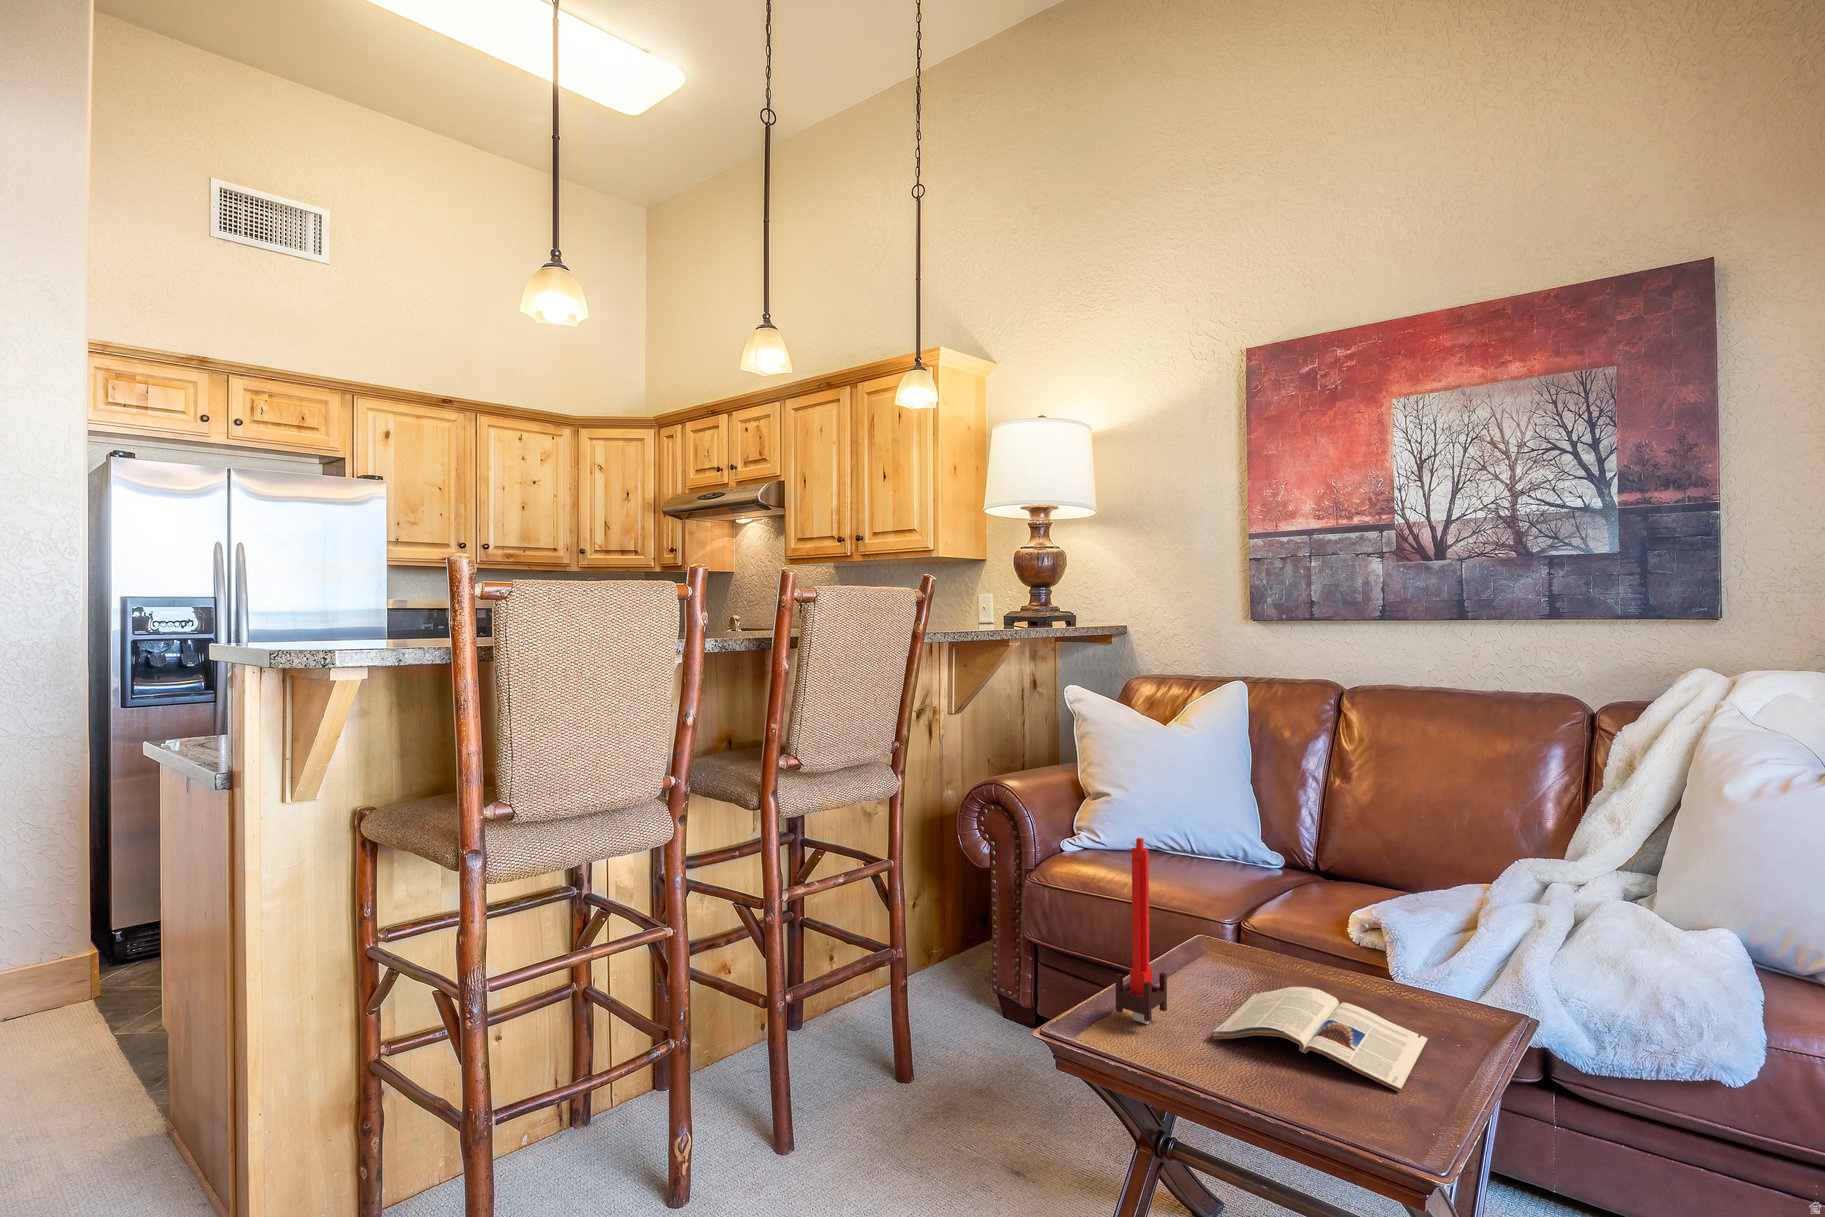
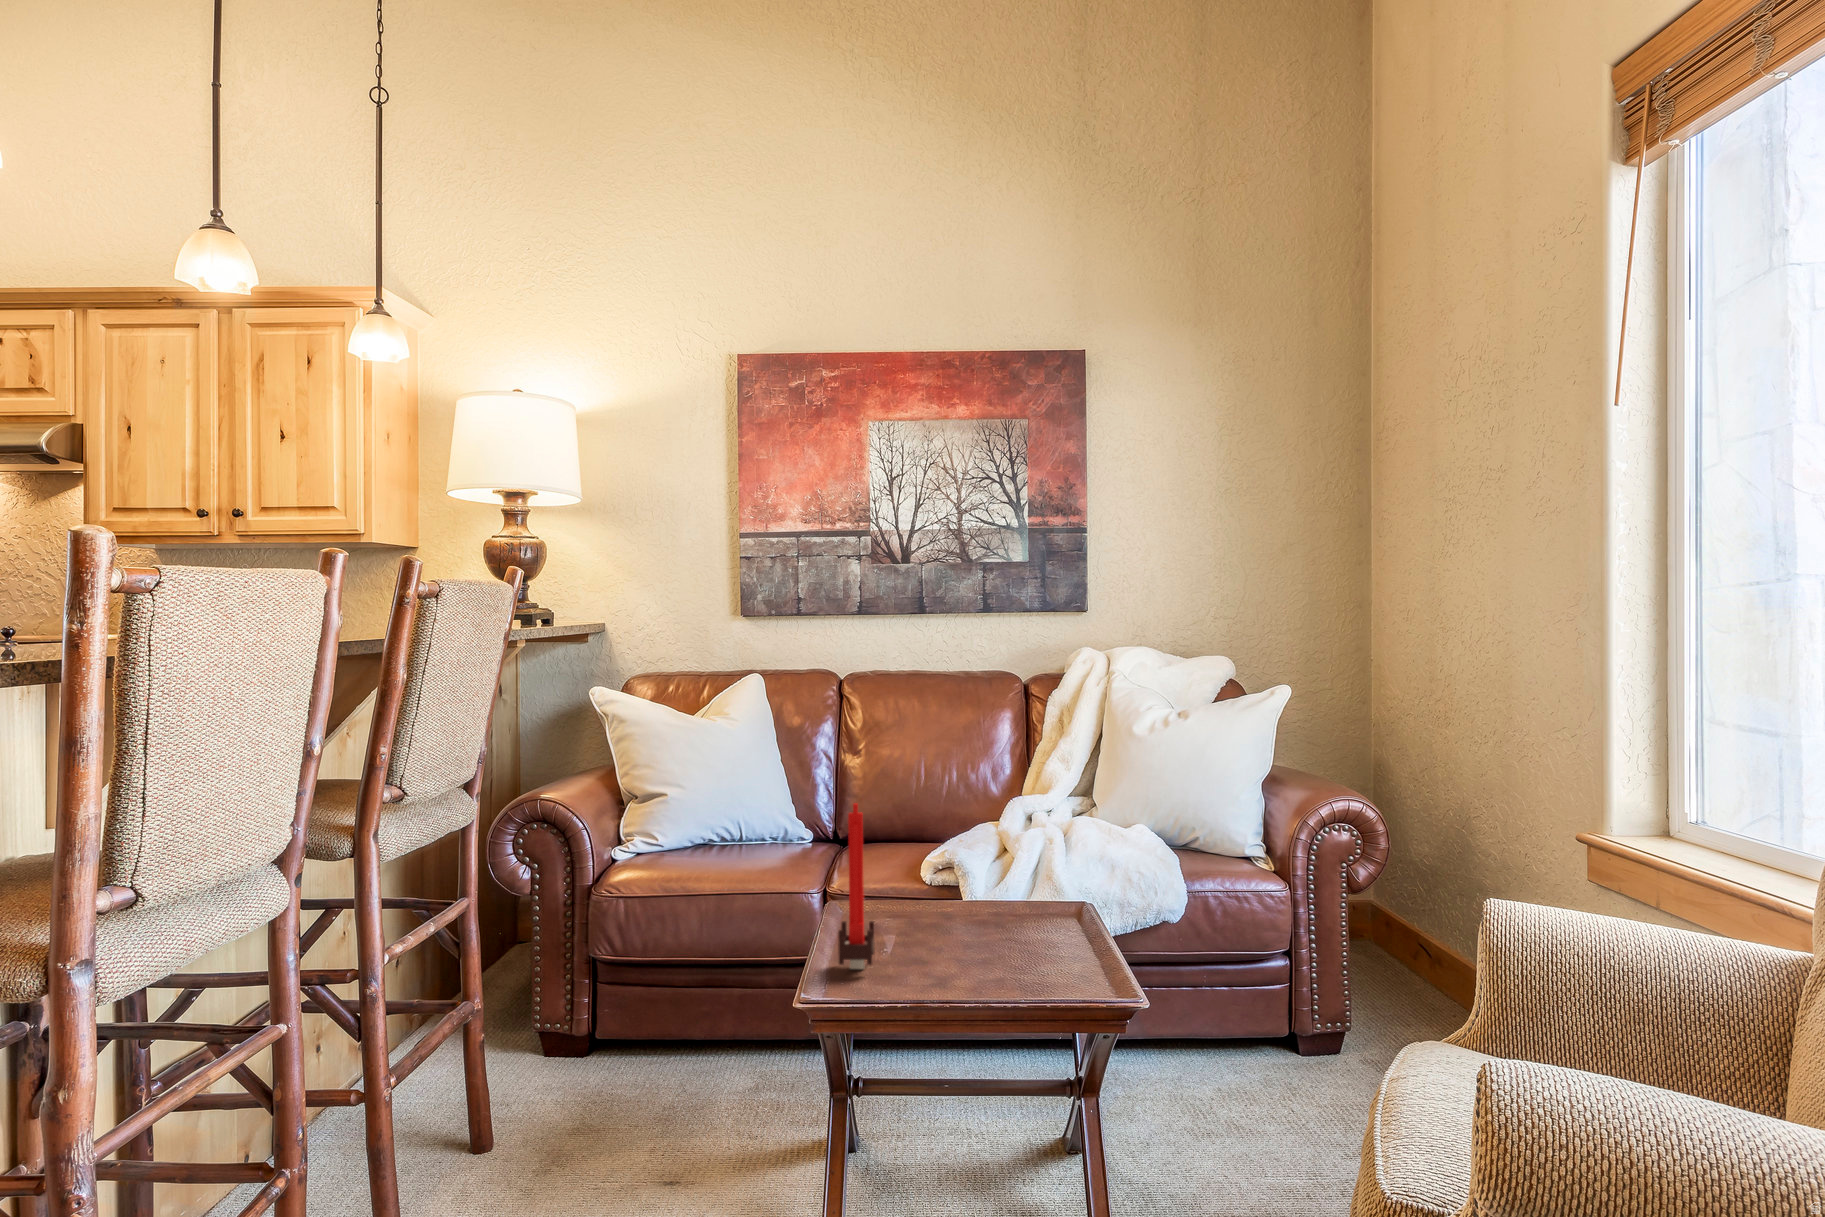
magazine: present [1213,987,1427,1092] -> none [916,910,1066,965]

